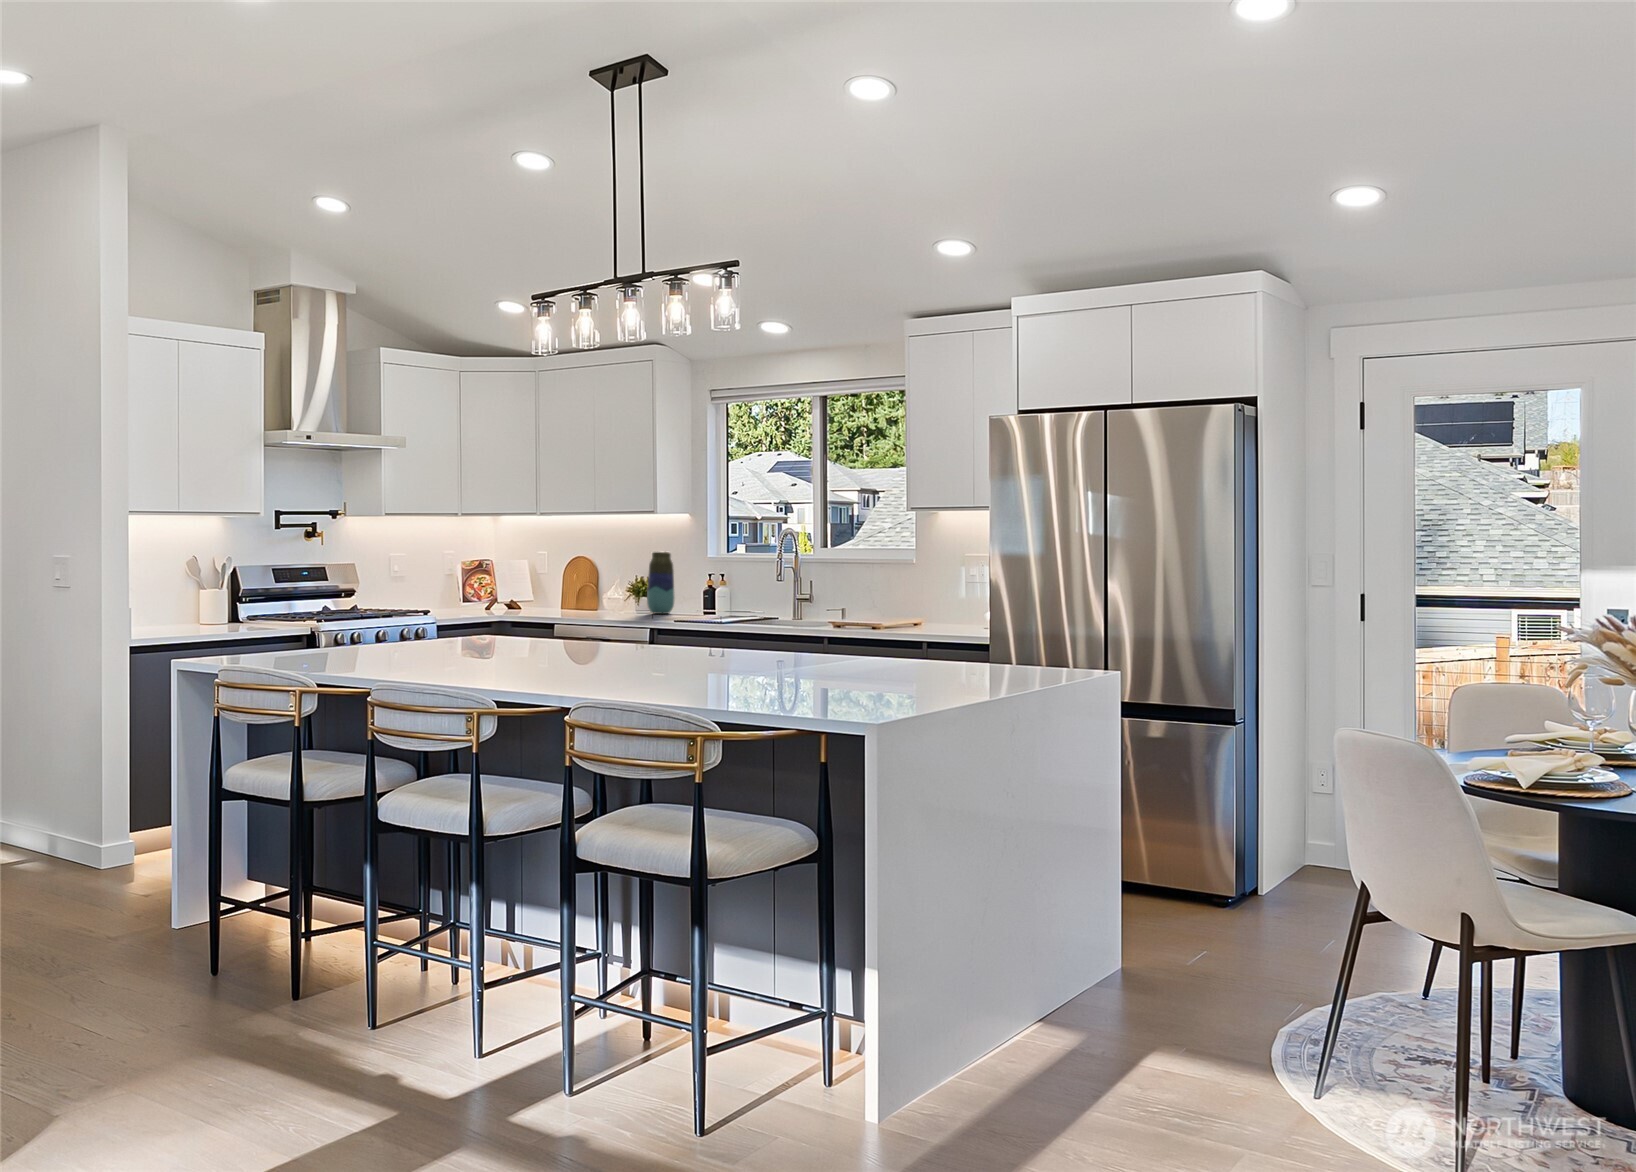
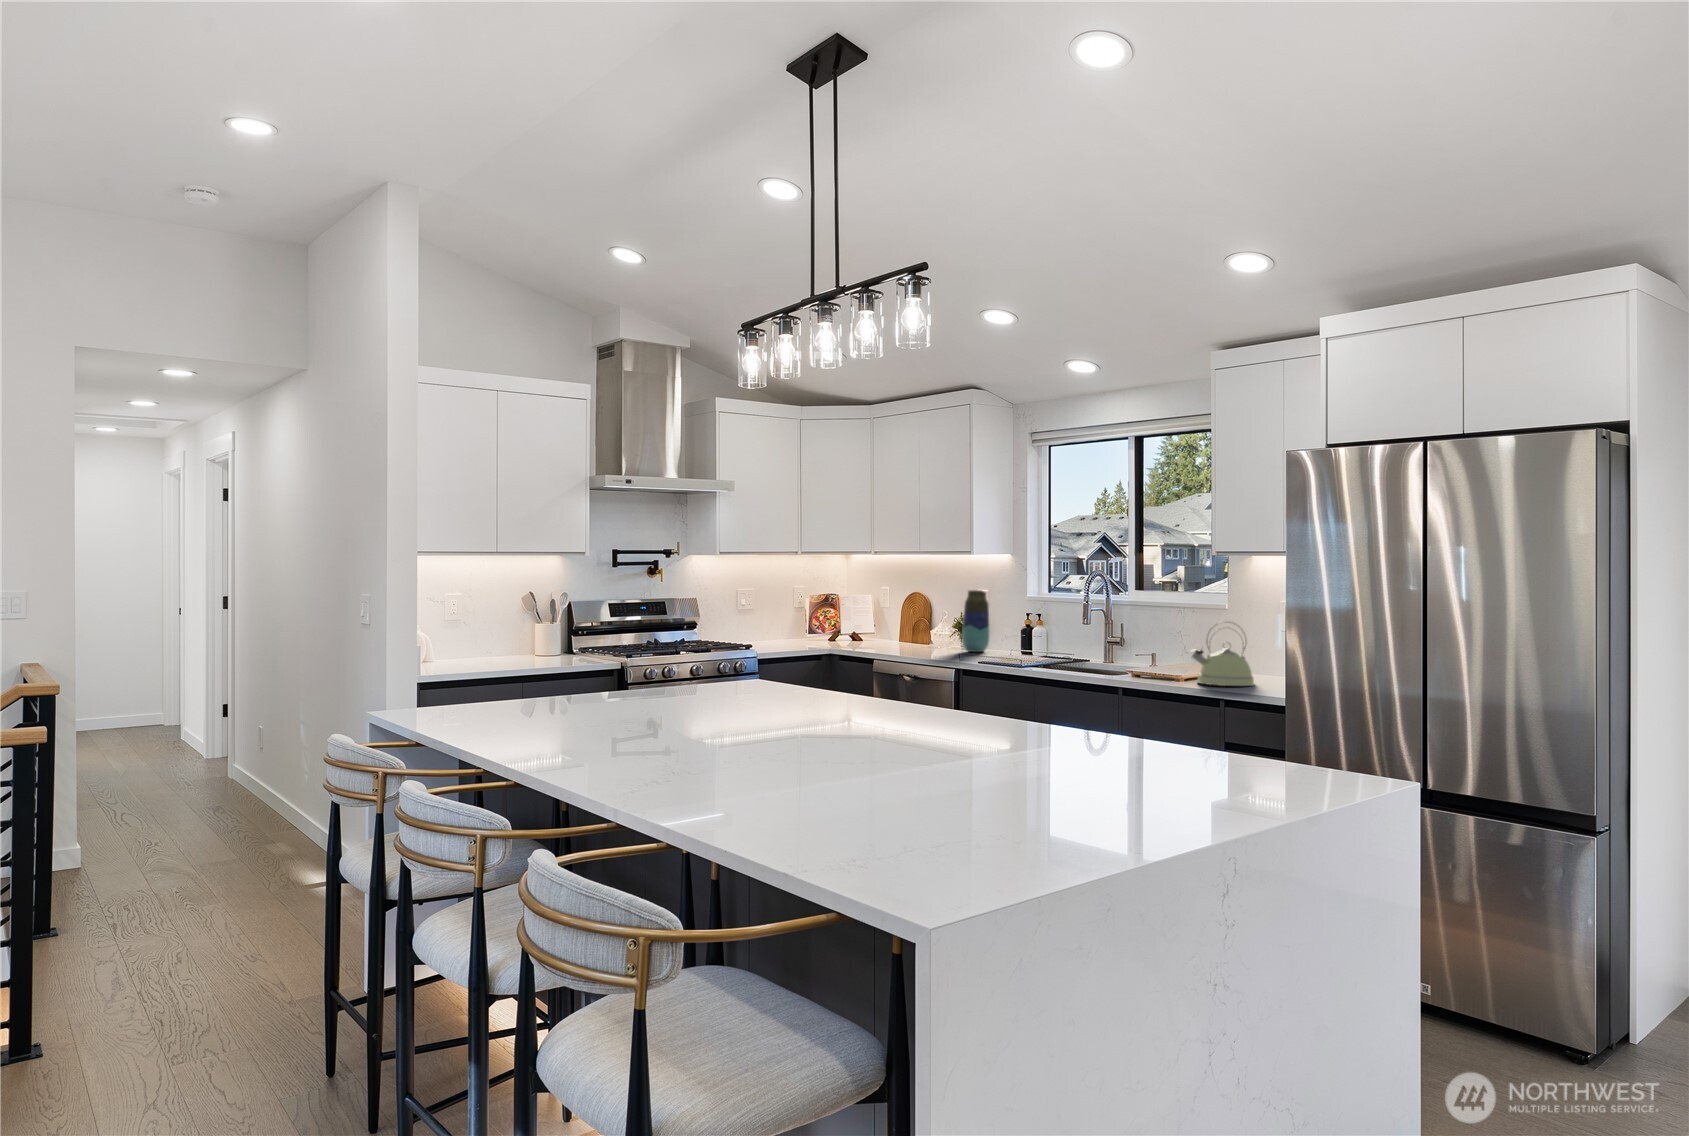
kettle: none [888,572,945,631] -> present [1191,623,1254,686]

